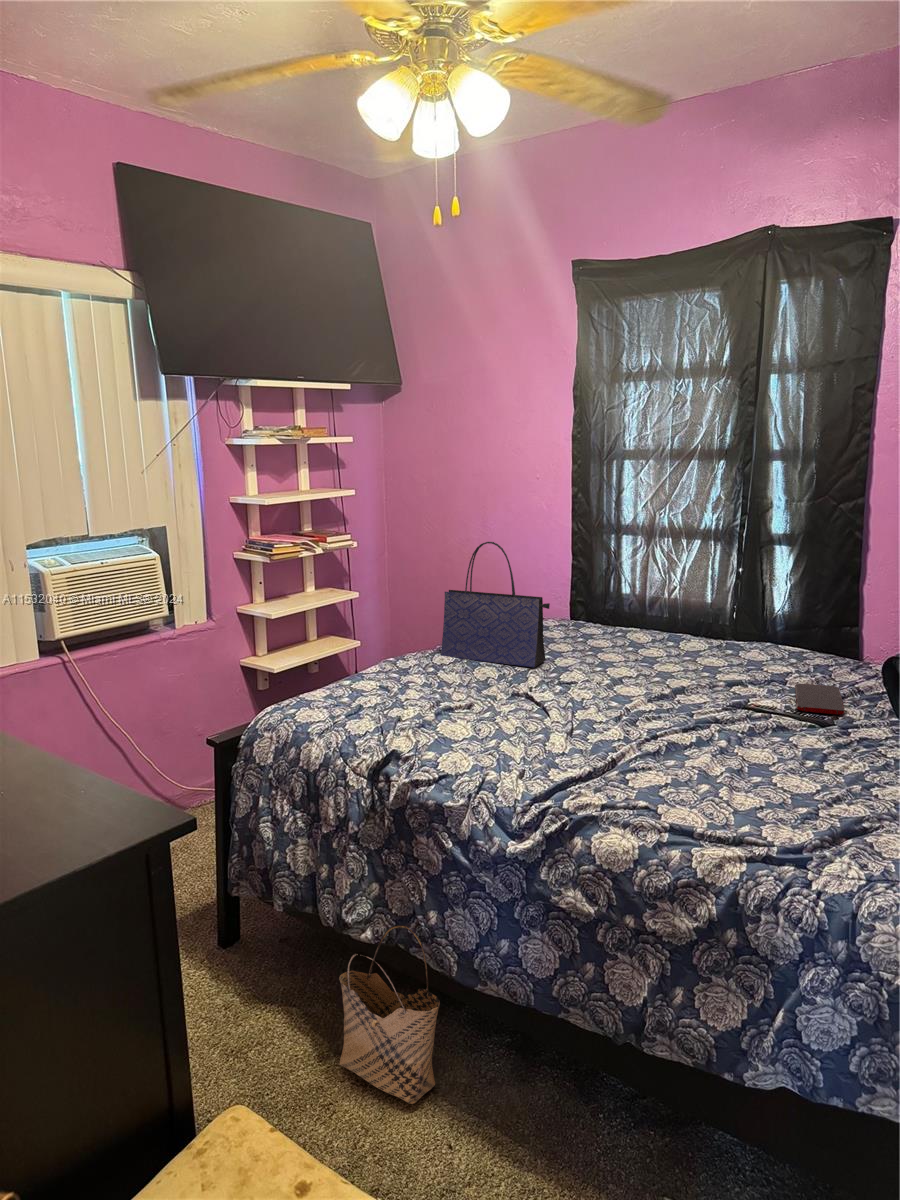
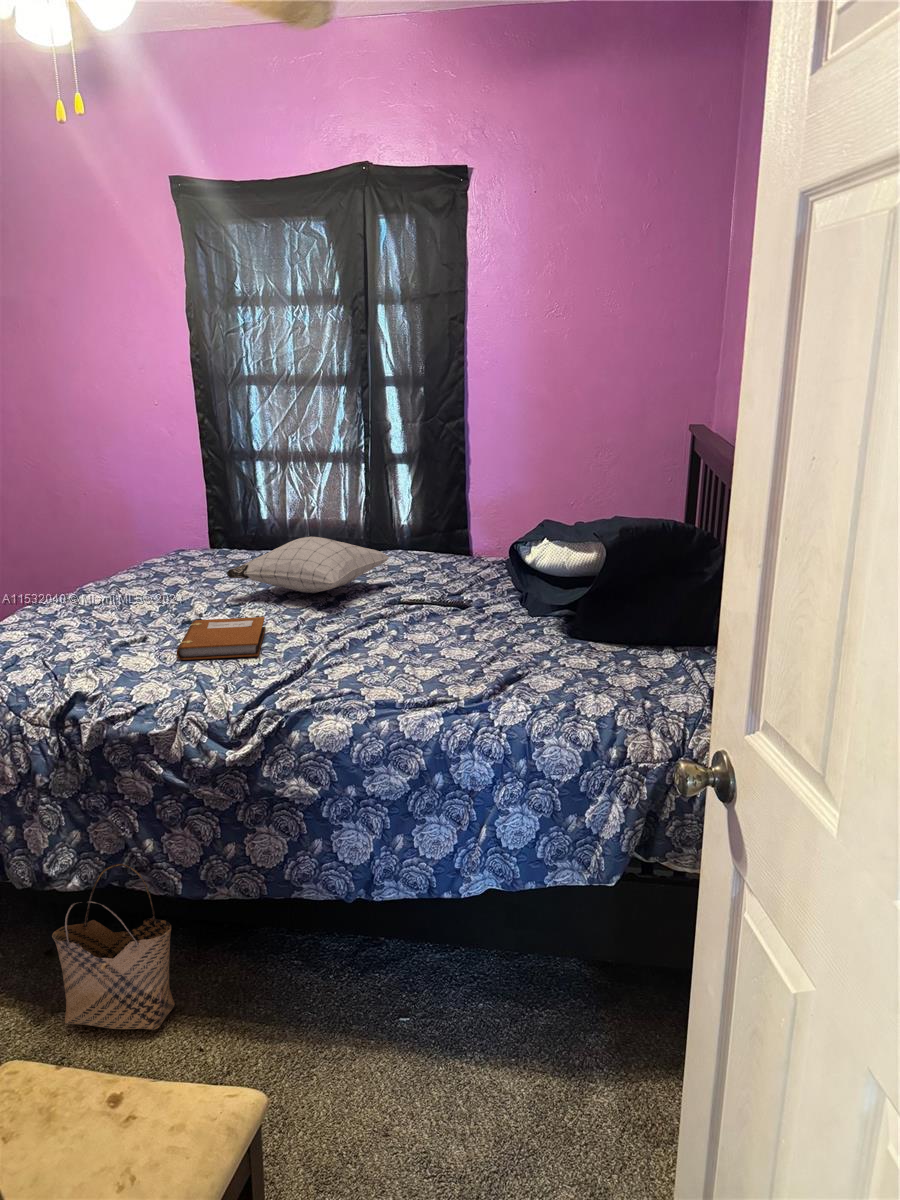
tote bag: present [441,542,550,667] -> none [84,471,204,597]
pillow: none [563,622,745,683] -> present [226,537,390,593]
smartphone: present [795,684,845,714] -> none [433,577,477,599]
notebook: none [490,696,588,745] -> present [177,617,265,660]

